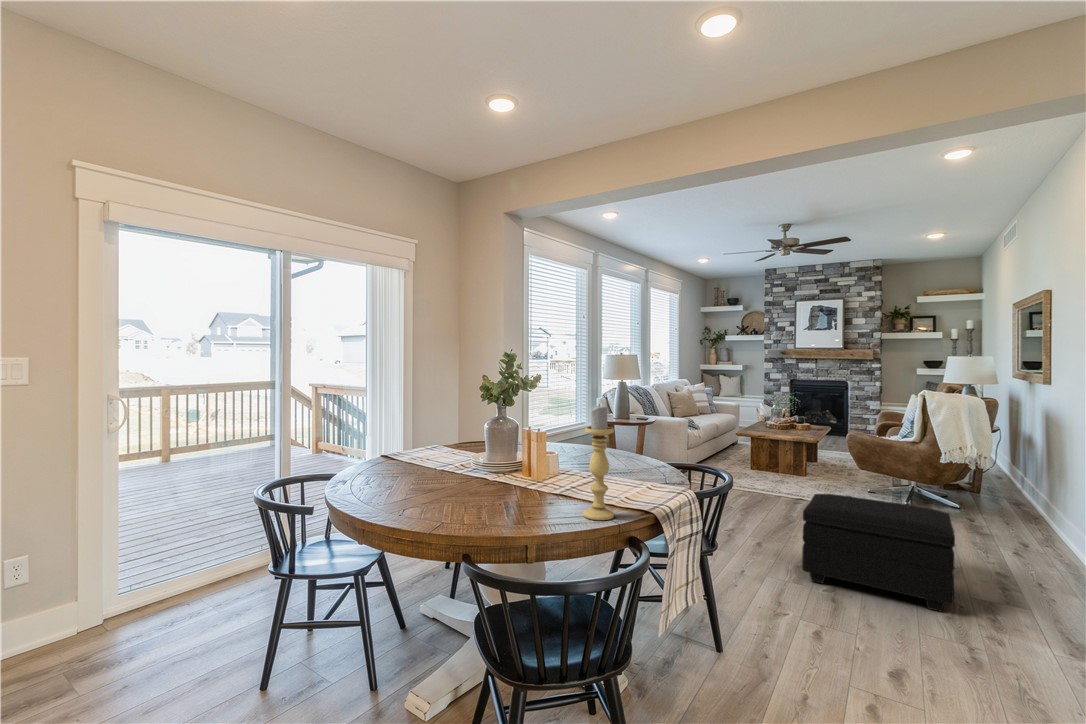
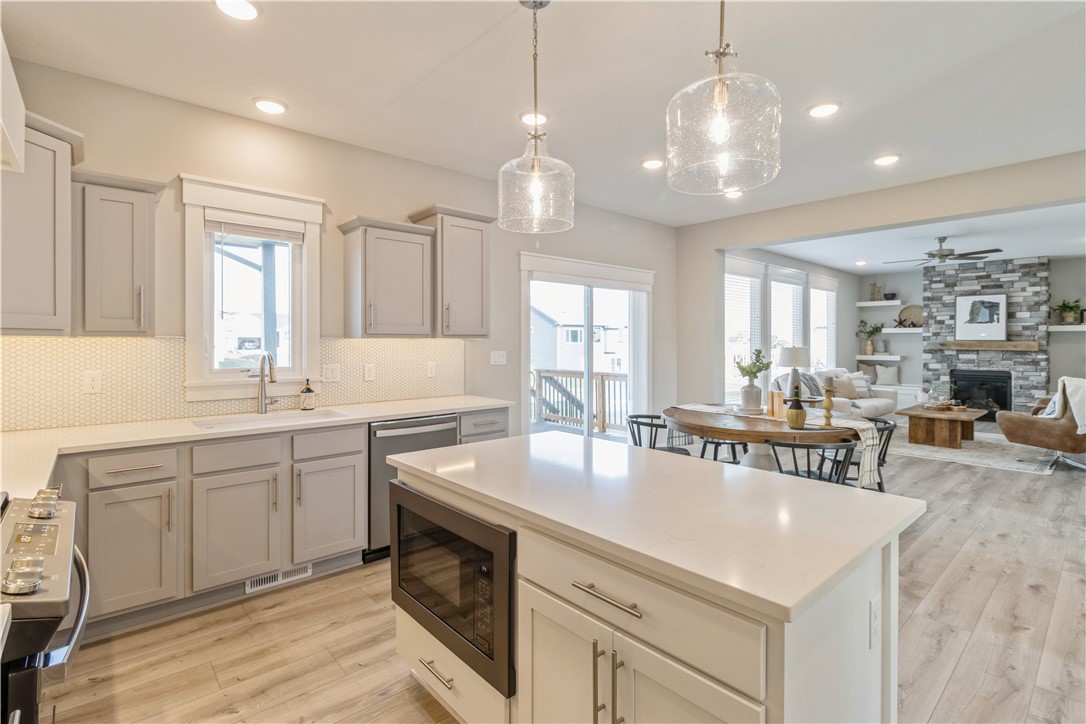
wine bottle: none [516,421,555,521] -> present [786,383,806,429]
footstool: present [802,494,955,612] -> none [946,446,1061,516]

